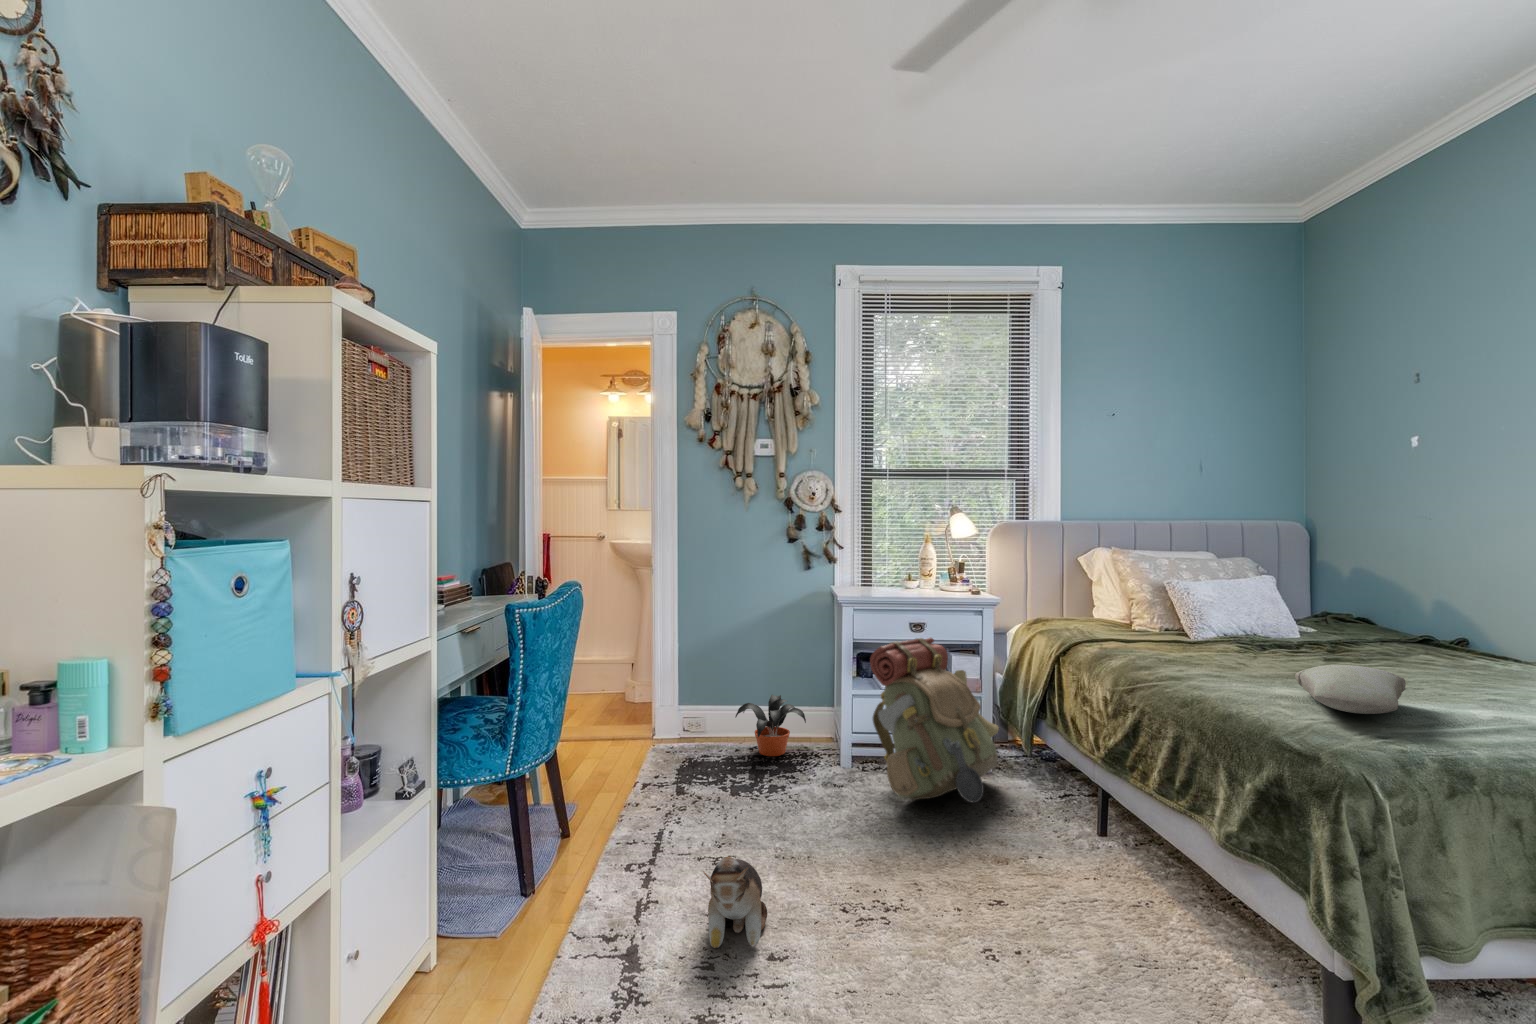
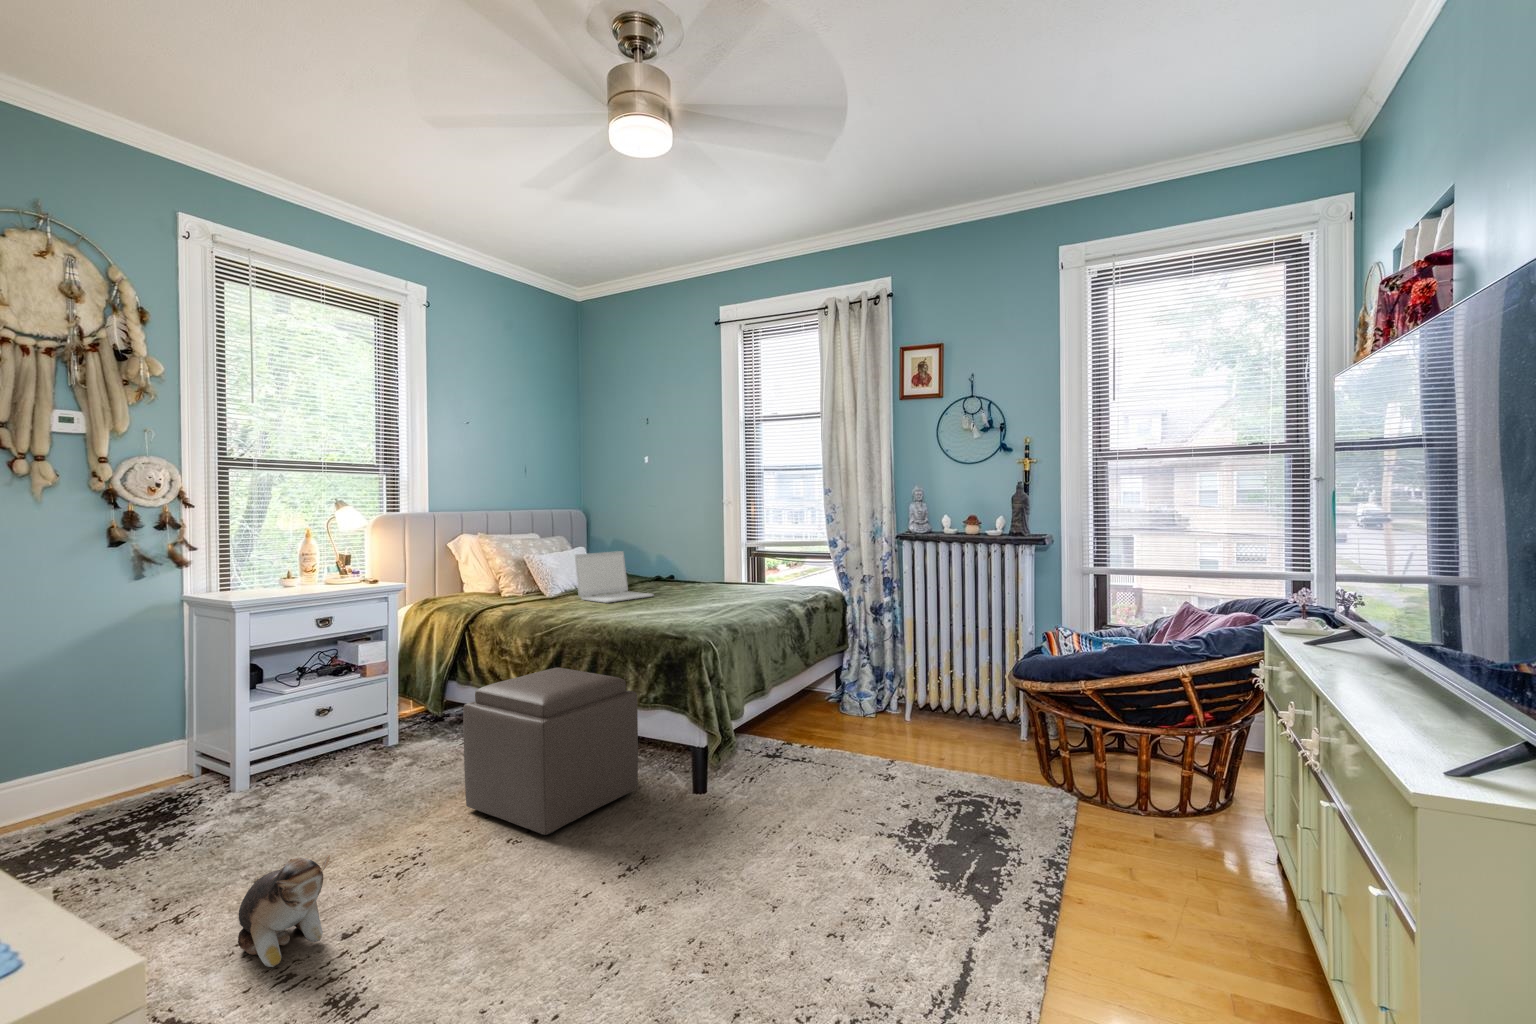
laptop: none [1207,588,1344,669] -> present [575,551,653,603]
backpack: present [870,637,999,802] -> none [284,627,426,784]
pillow: present [1295,665,1406,714] -> none [652,587,716,611]
potted plant: present [736,695,806,756] -> none [44,736,166,816]
ottoman: none [976,741,1202,970] -> present [463,667,638,835]

